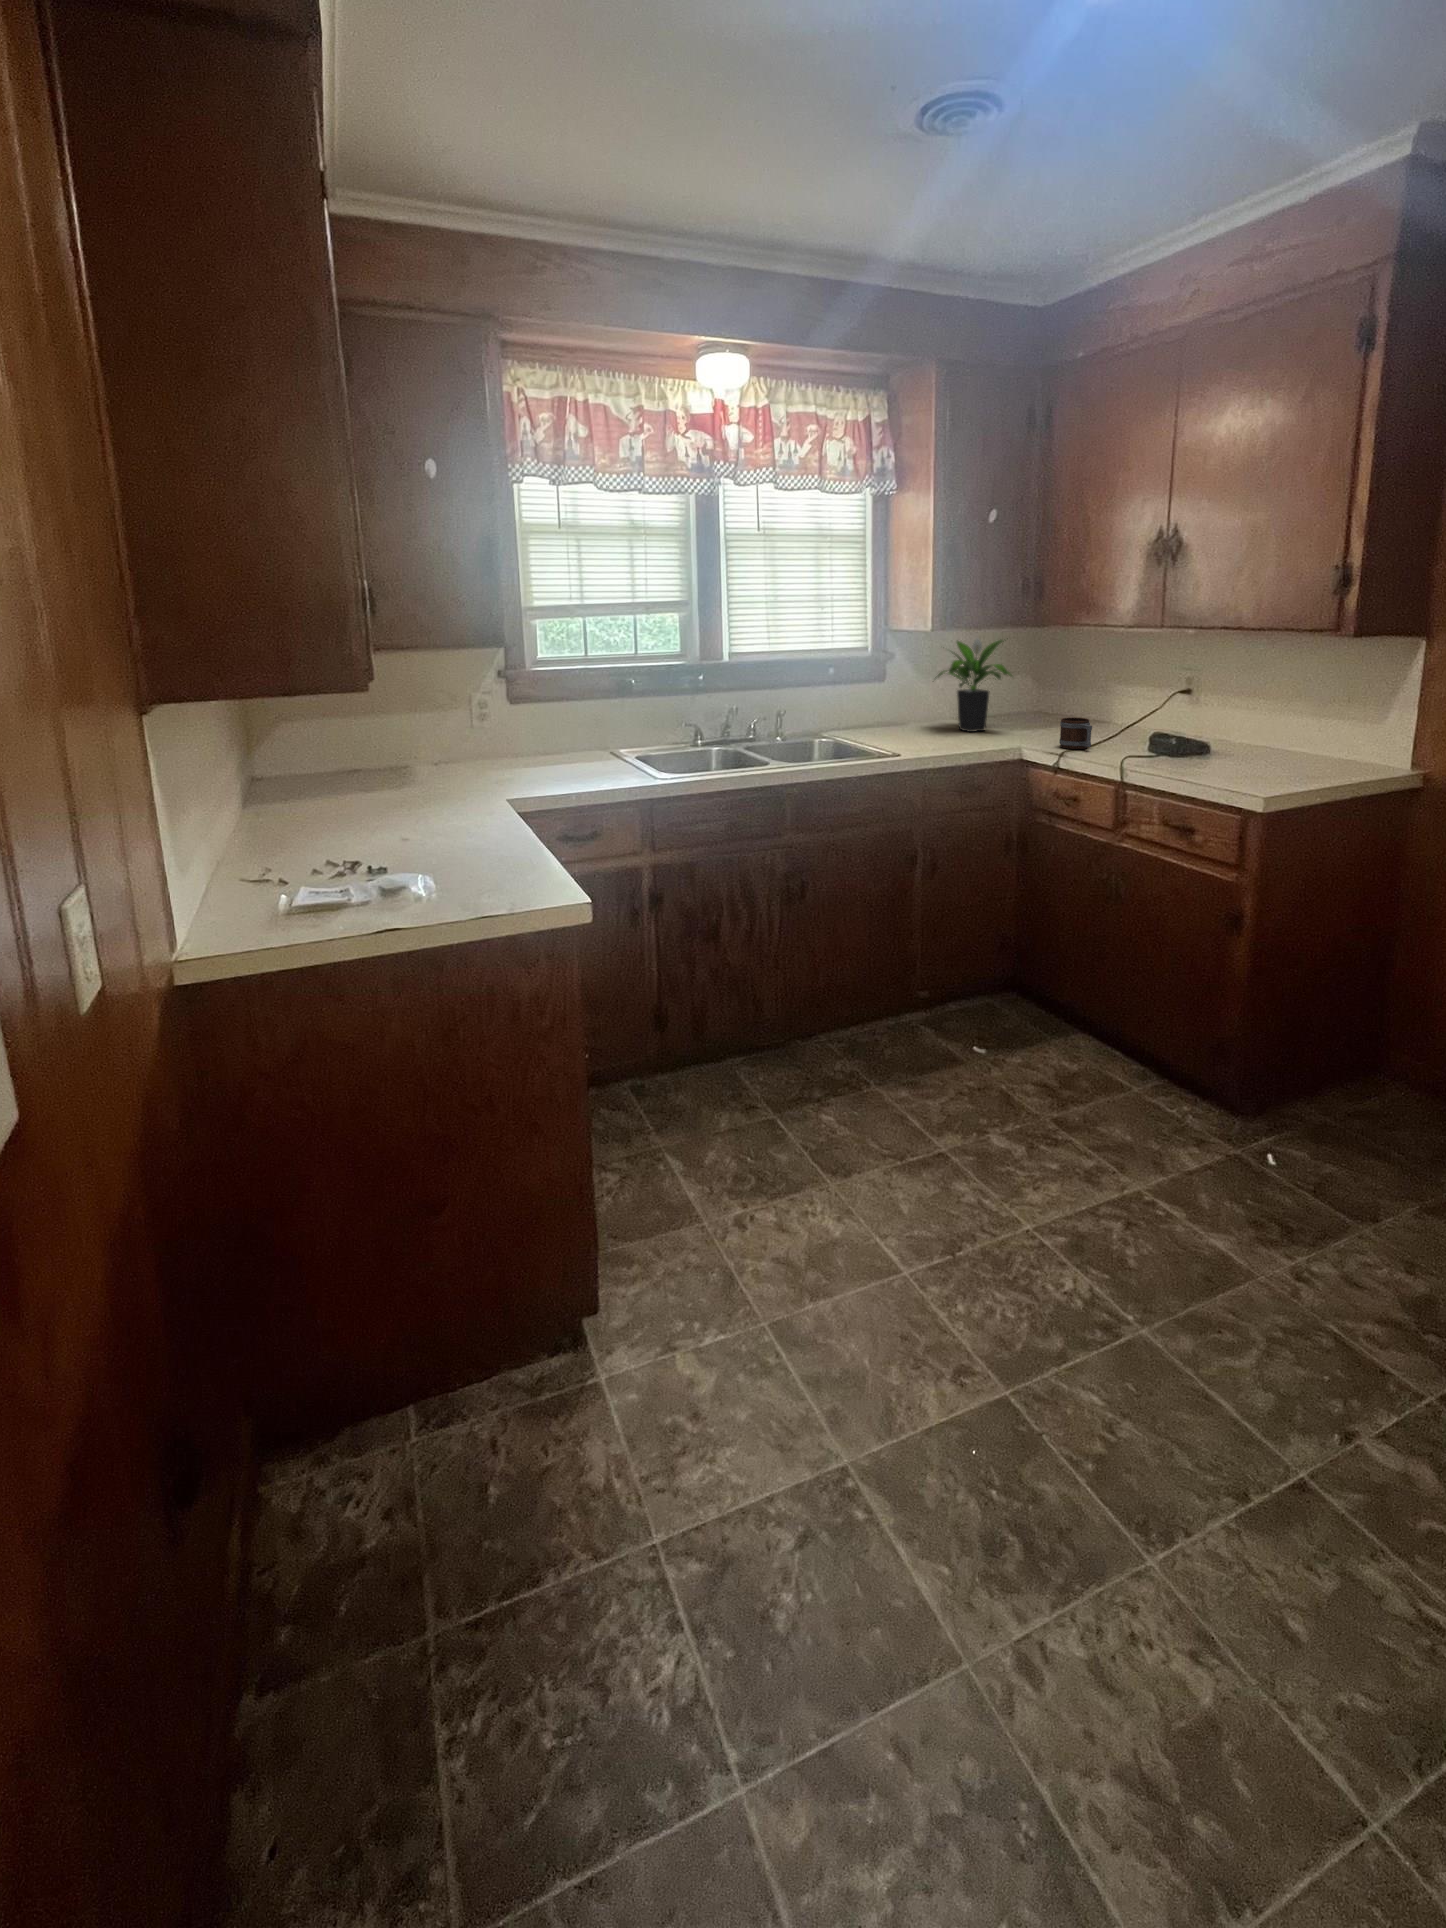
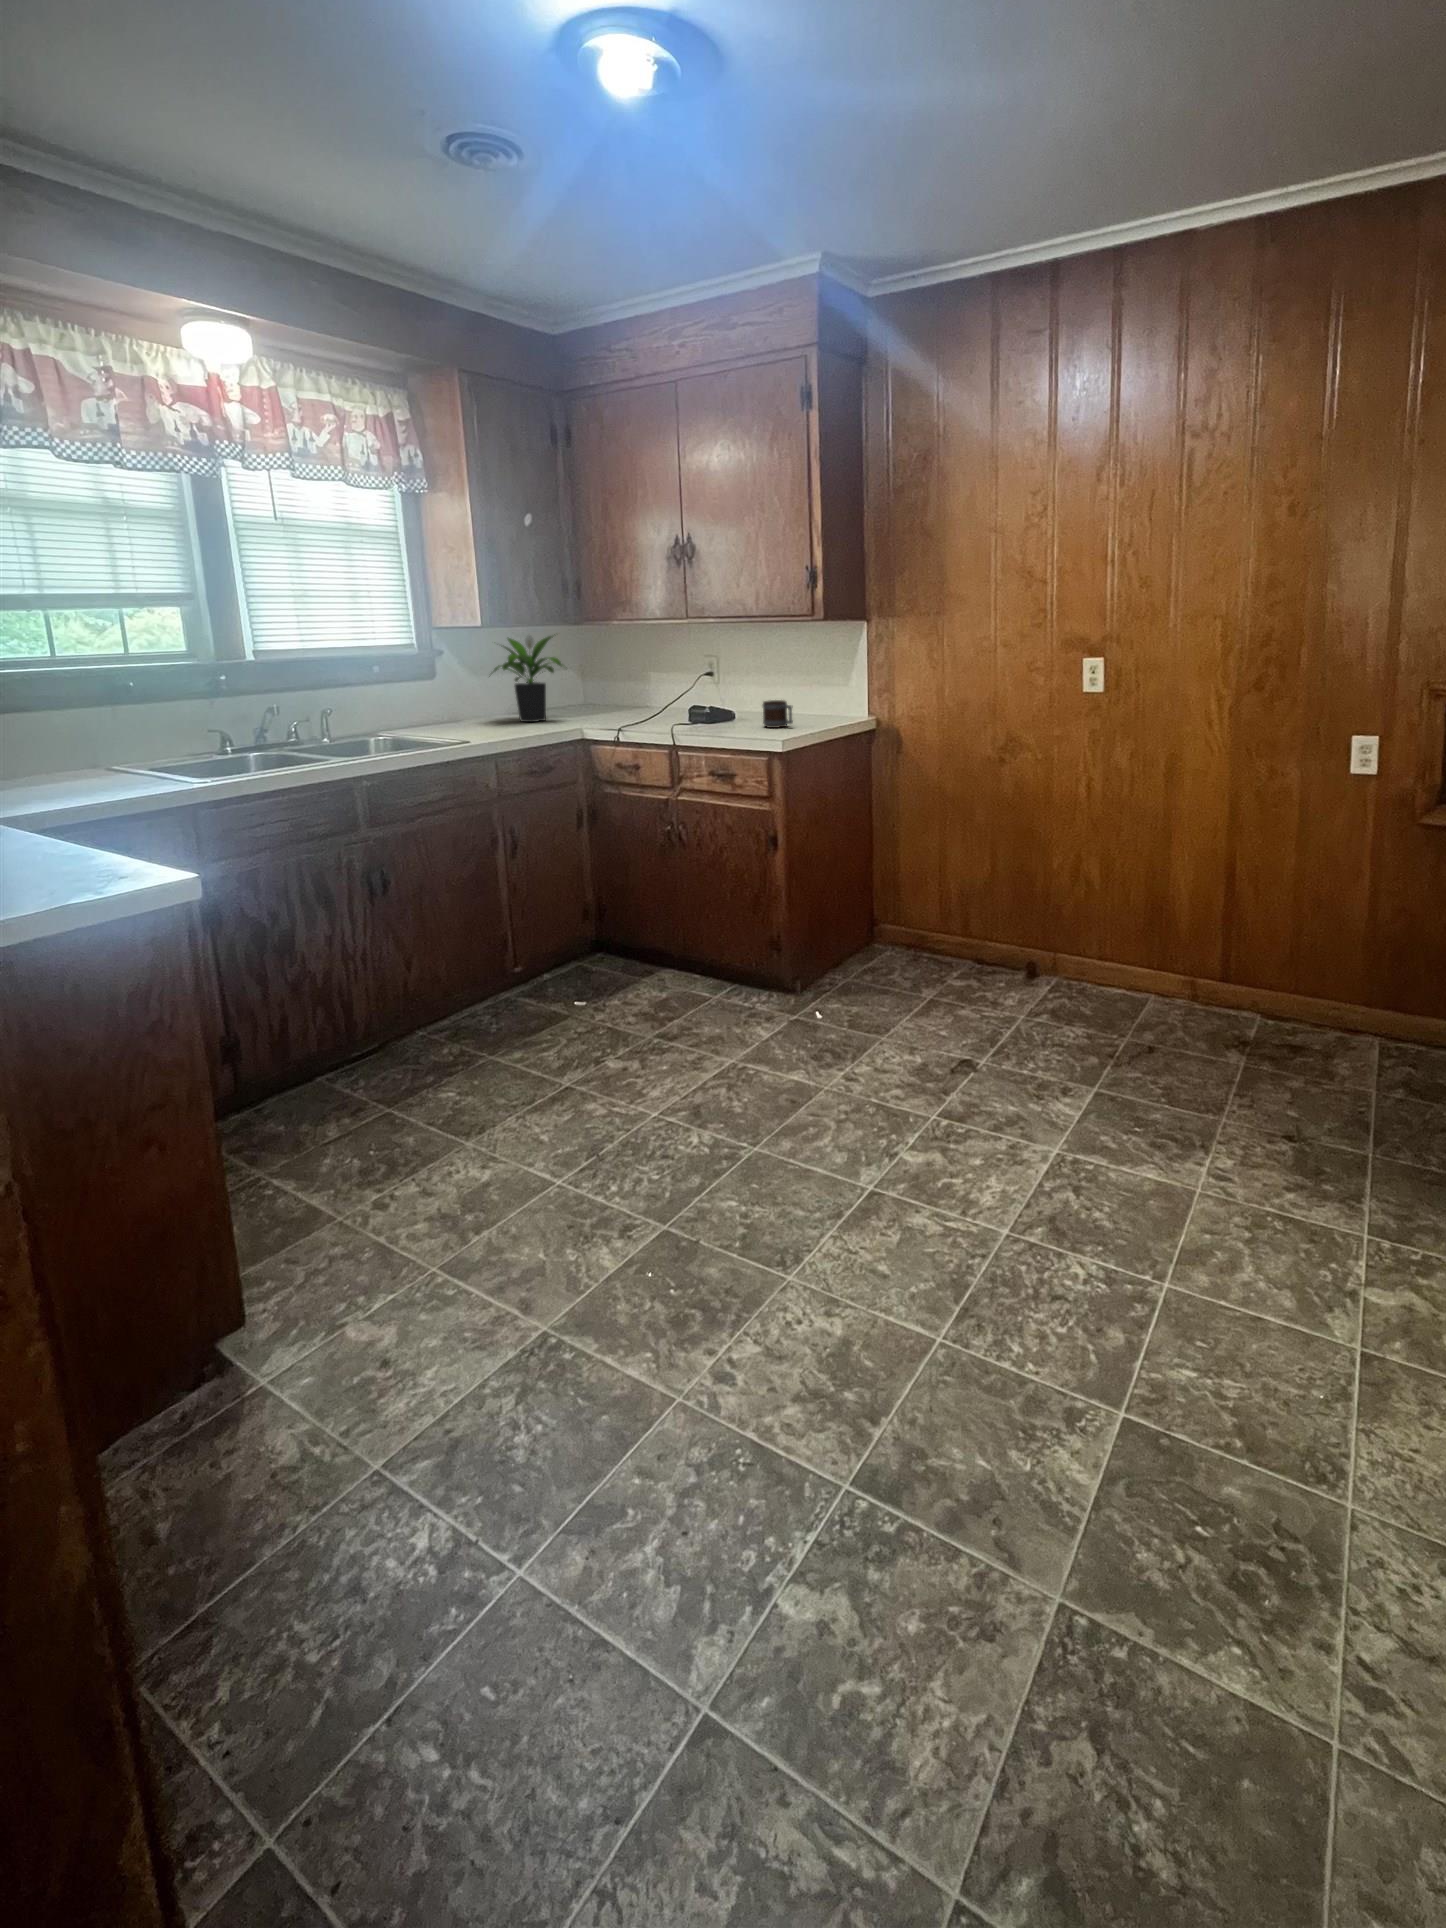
mug: present [1059,717,1092,749] -> present [763,700,793,728]

